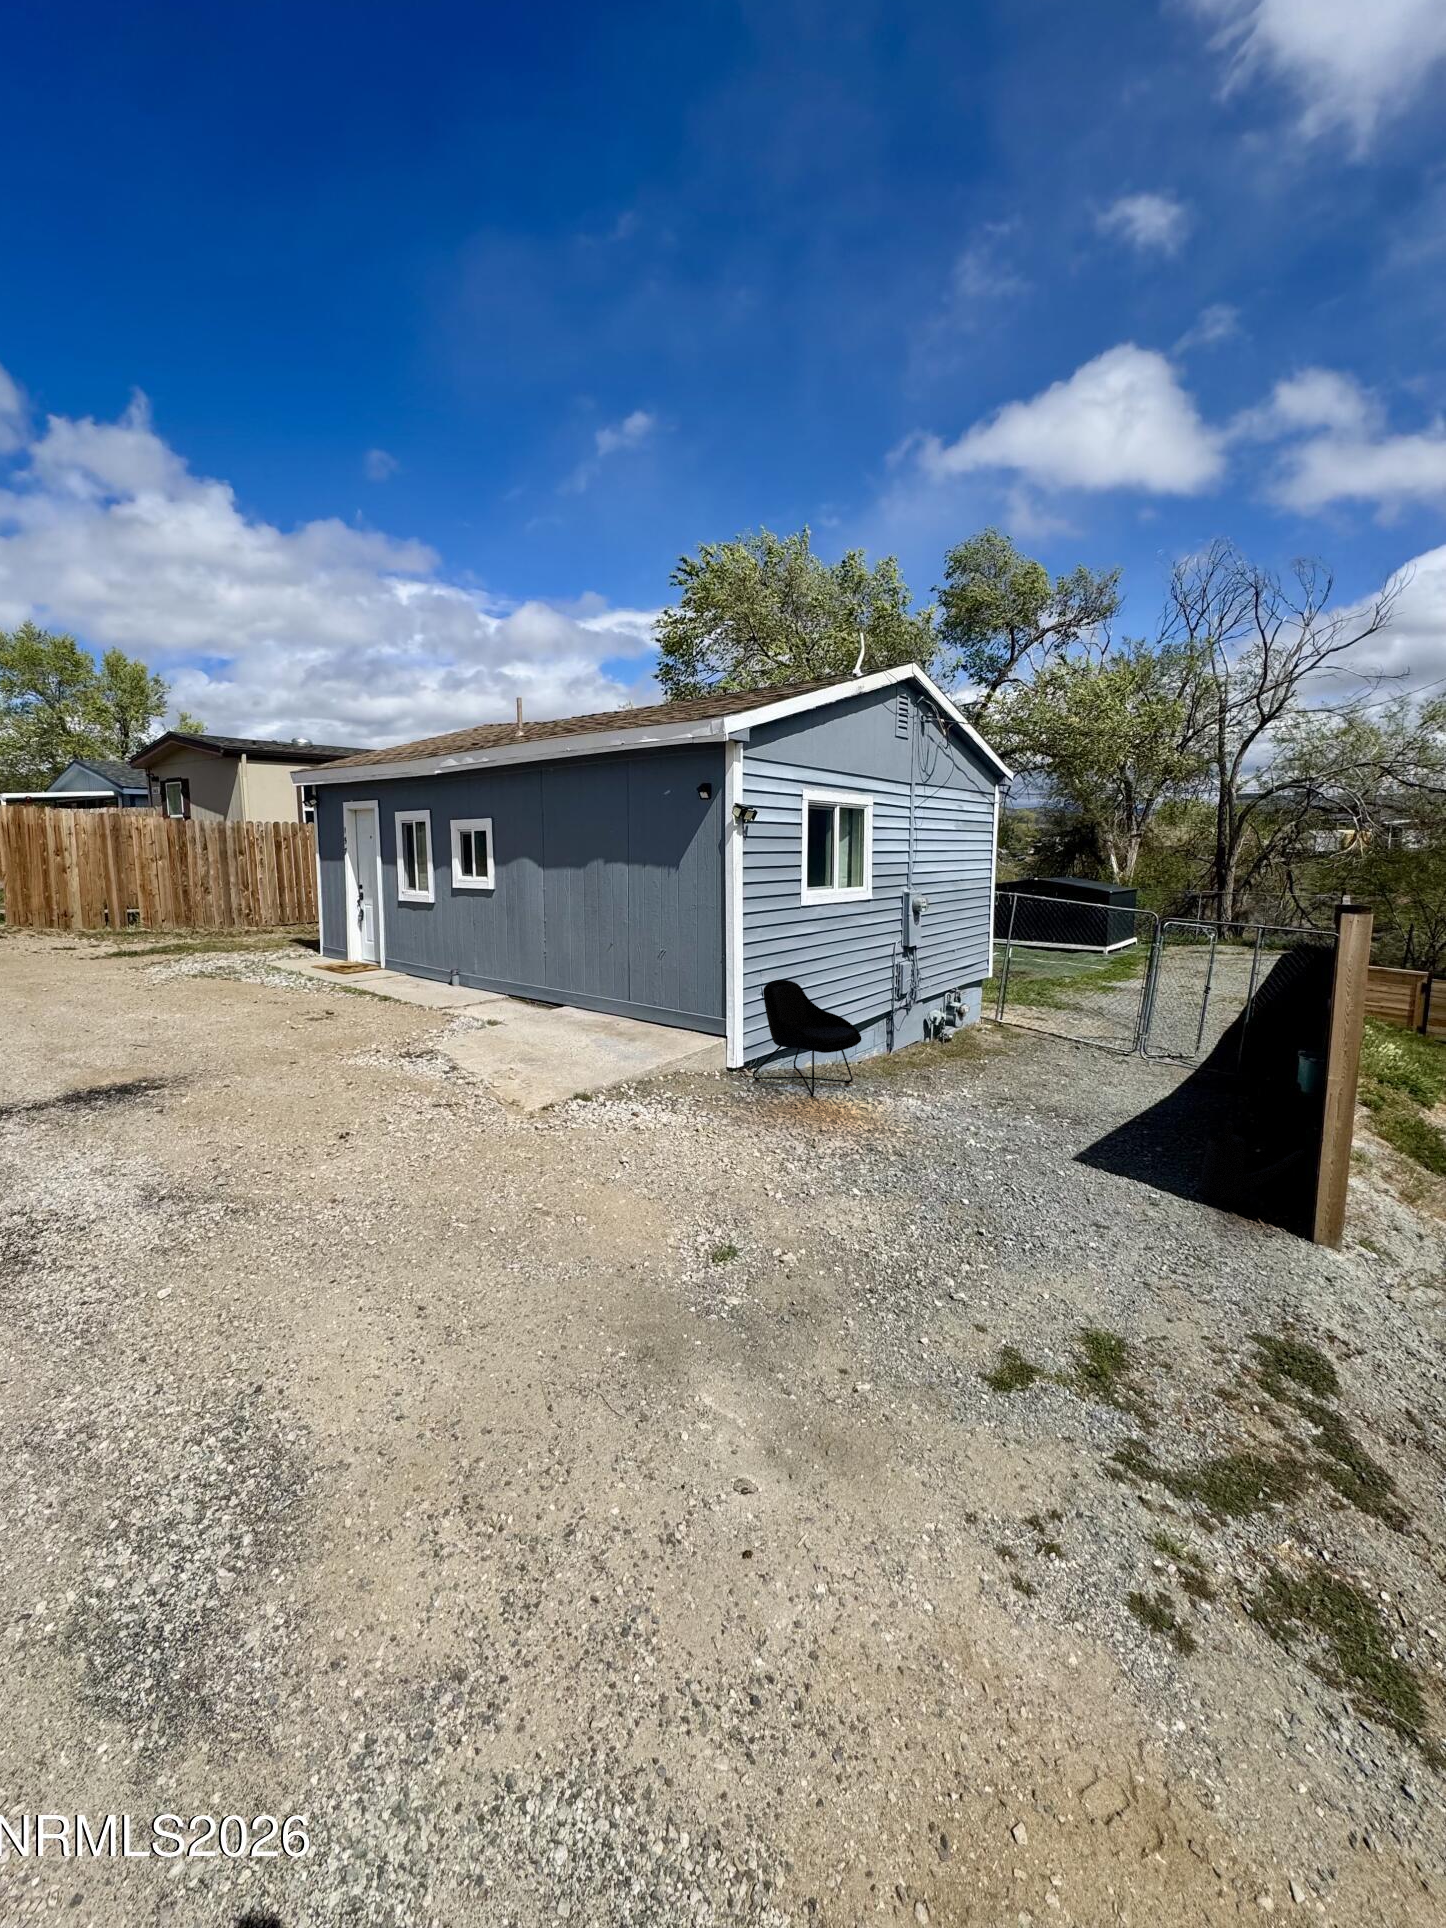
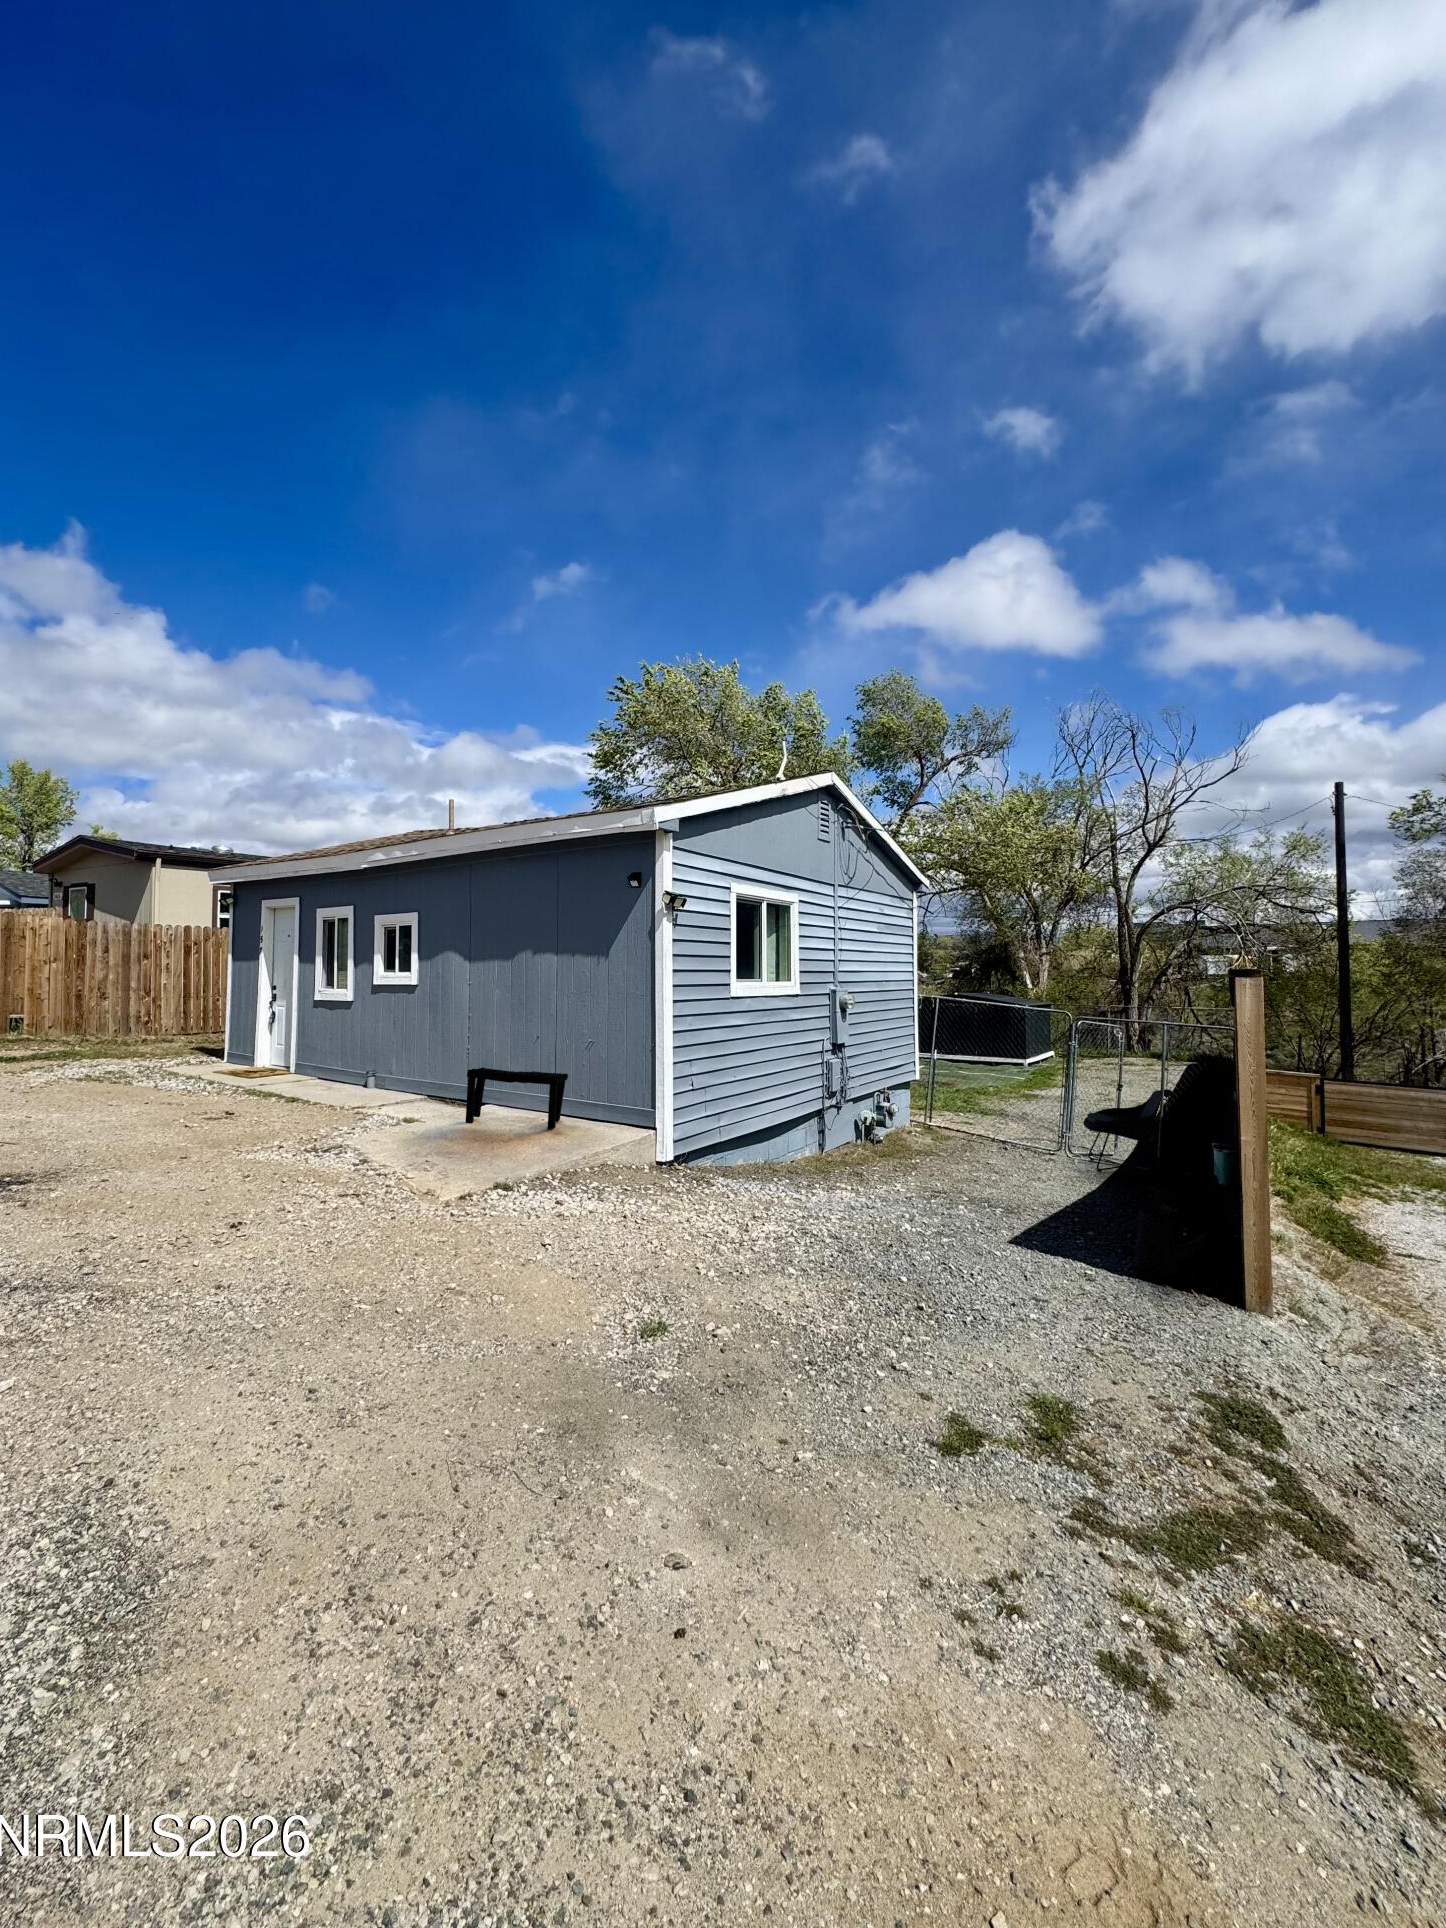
bench: none [549,977,644,1039] -> present [466,1067,568,1129]
lounge chair: present [753,980,861,1097] -> present [1084,1089,1172,1172]

